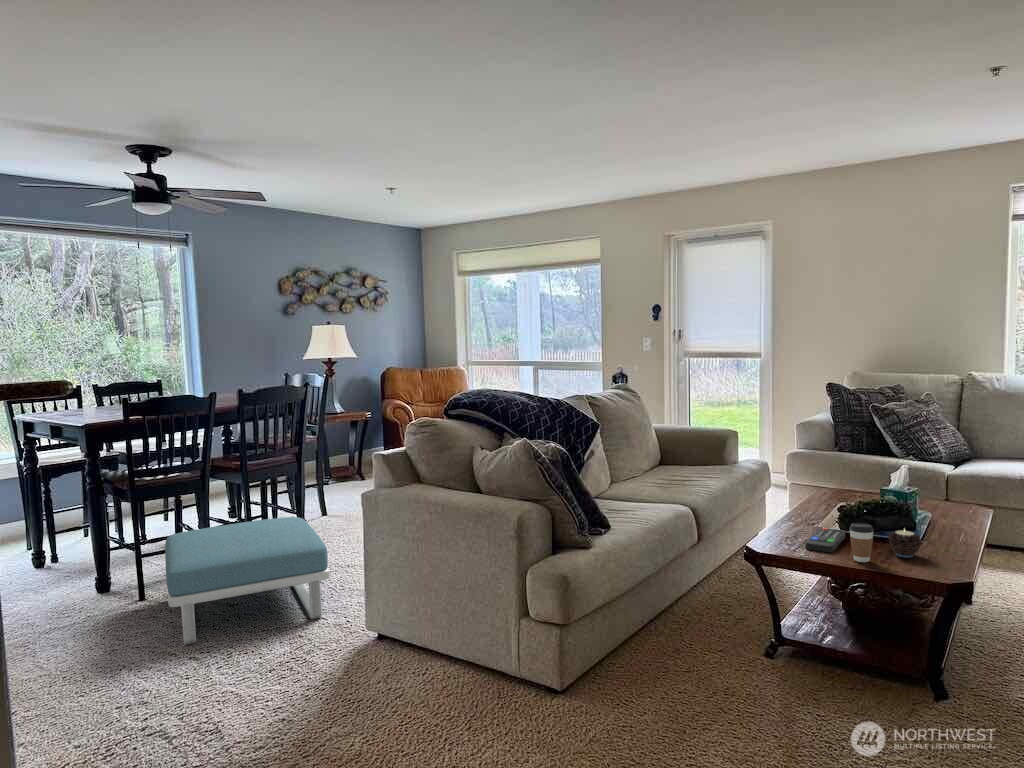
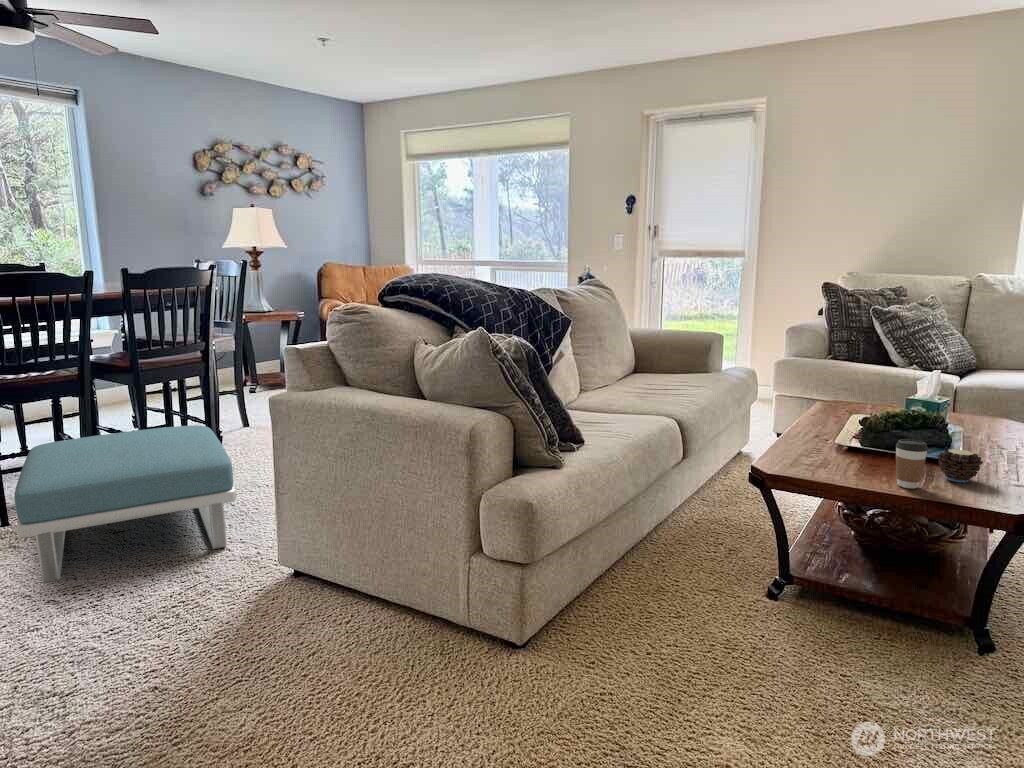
remote control: present [805,528,845,553] -> none [832,444,876,475]

